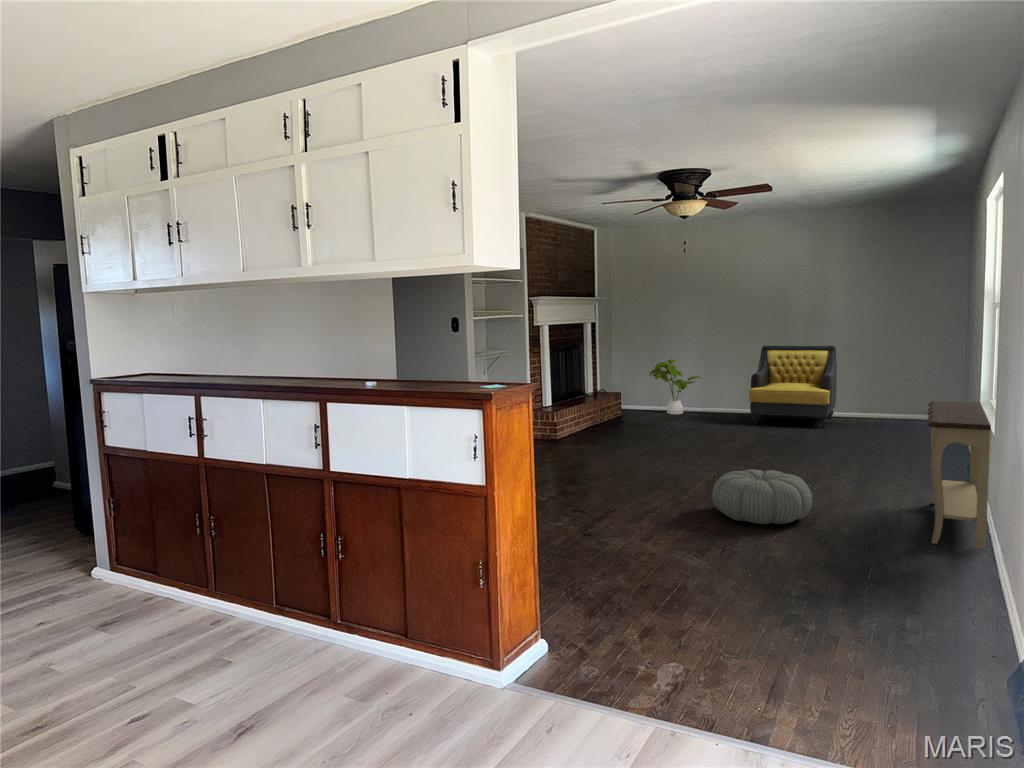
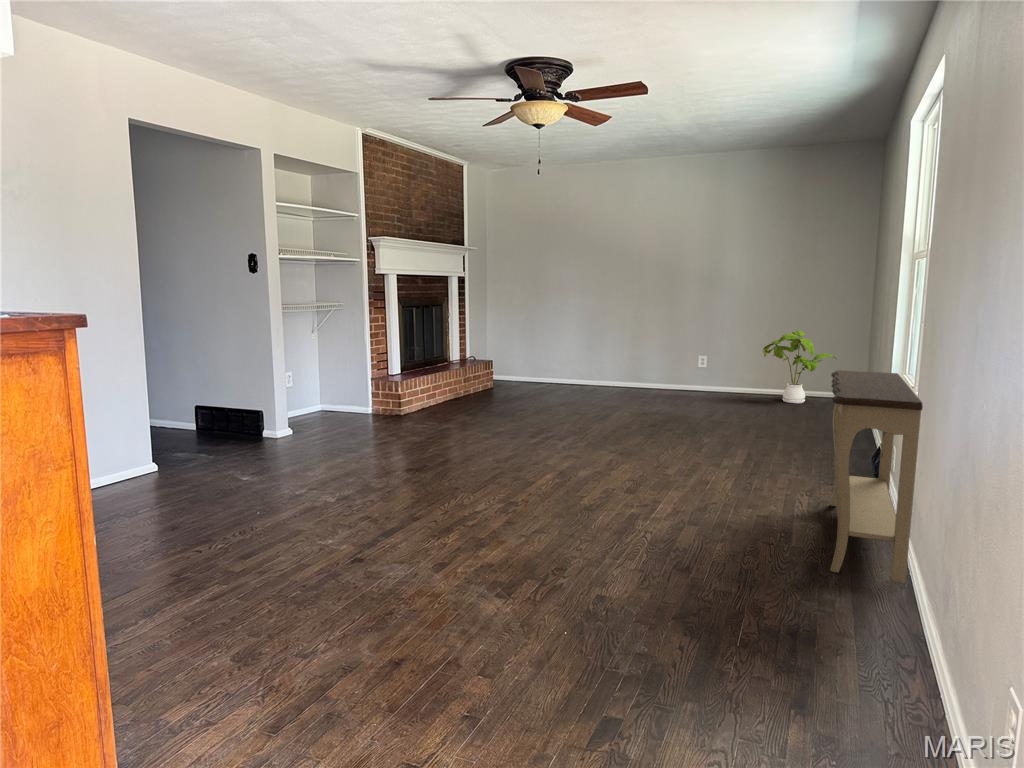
armchair: present [749,346,837,428] -> none [630,310,729,406]
house plant: present [650,359,703,415] -> present [763,331,837,403]
pouf: present [712,469,812,524] -> none [542,459,674,537]

